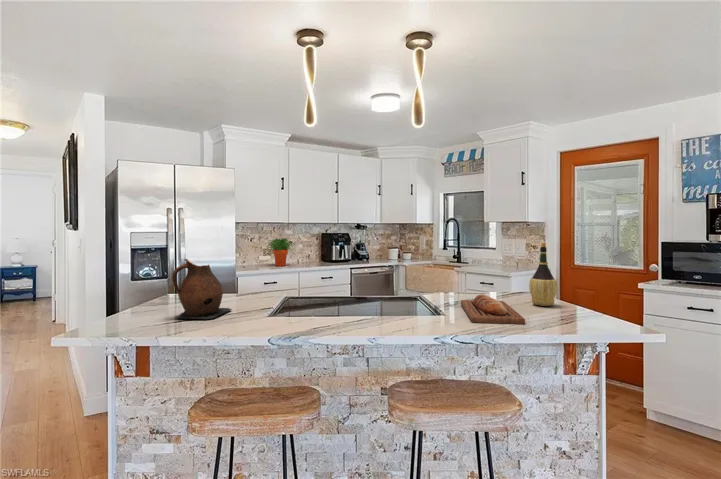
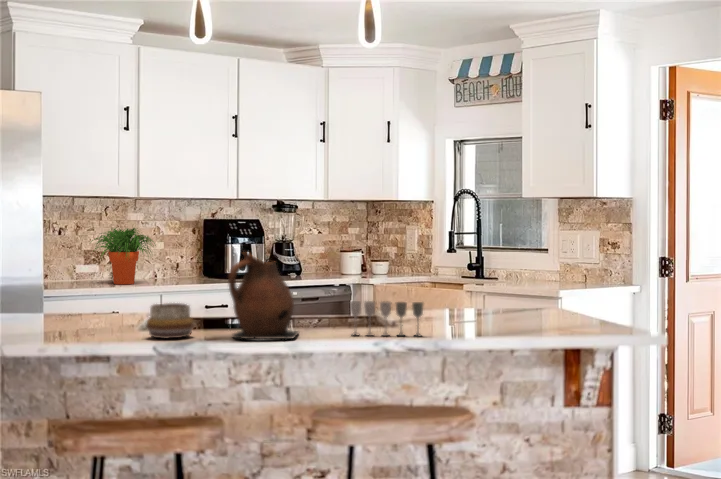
wine bottle: present [529,243,557,306] -> none [531,231,567,320]
ceramic pitcher: present [172,259,232,320] -> present [228,253,298,339]
bread loaf: present [461,294,525,324] -> none [435,304,502,333]
decorative bowl: none [249,298,286,328] -> present [147,303,194,339]
wine glass: none [405,299,466,330] -> present [350,301,423,337]

